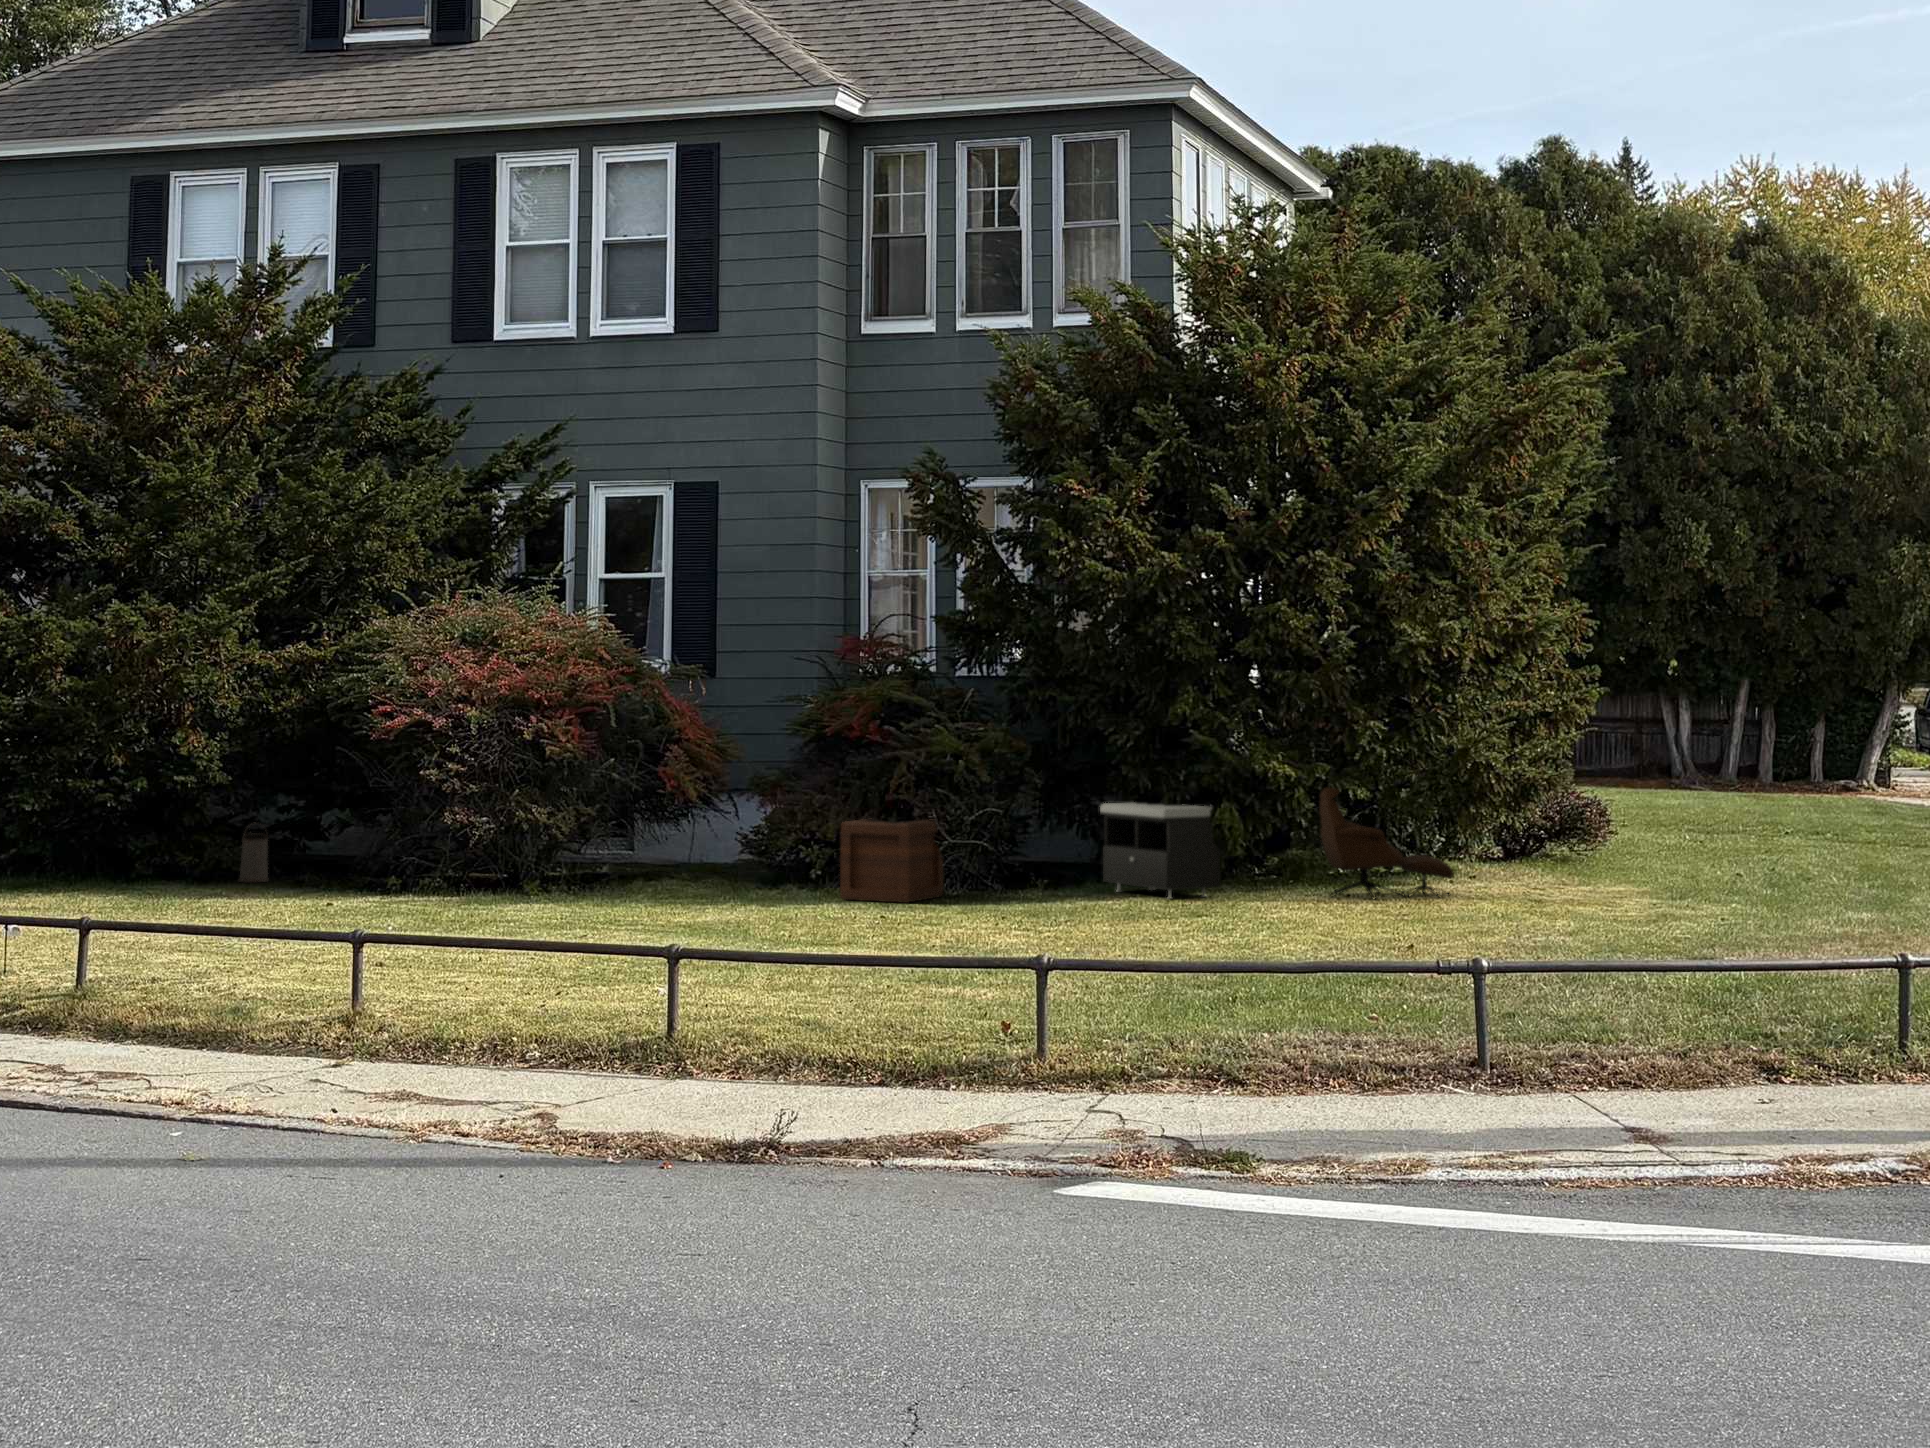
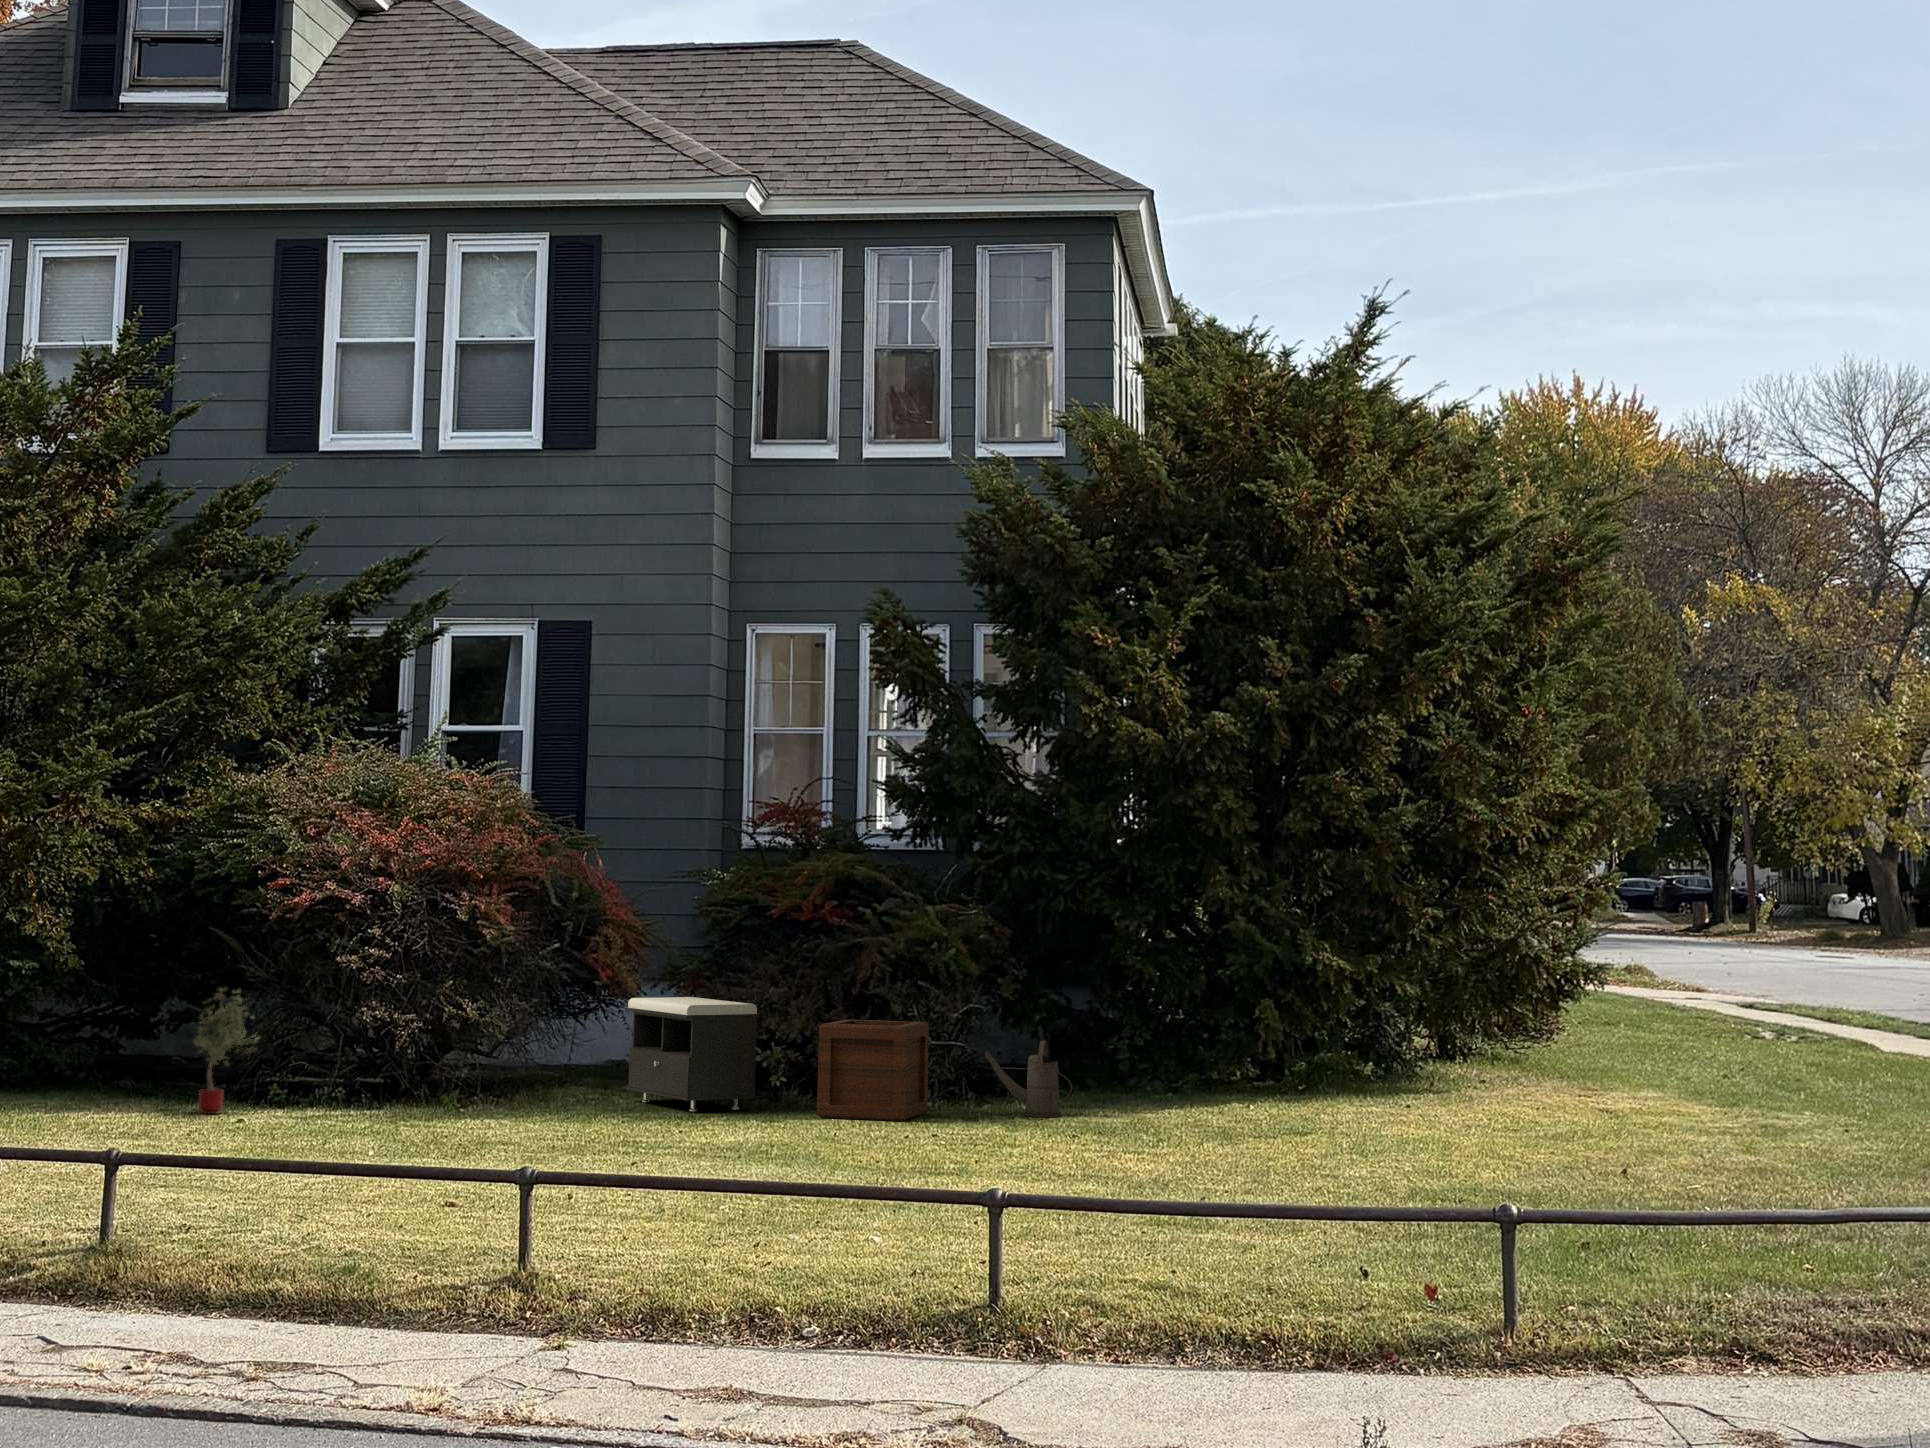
lounge chair: present [1320,788,1453,899] -> none [1329,968,1491,1115]
potted tree: none [335,793,391,895] -> present [194,988,259,1114]
storage bench: present [1100,803,1220,899] -> present [628,997,757,1111]
watering can: present [239,833,269,882] -> present [985,1041,1072,1117]

